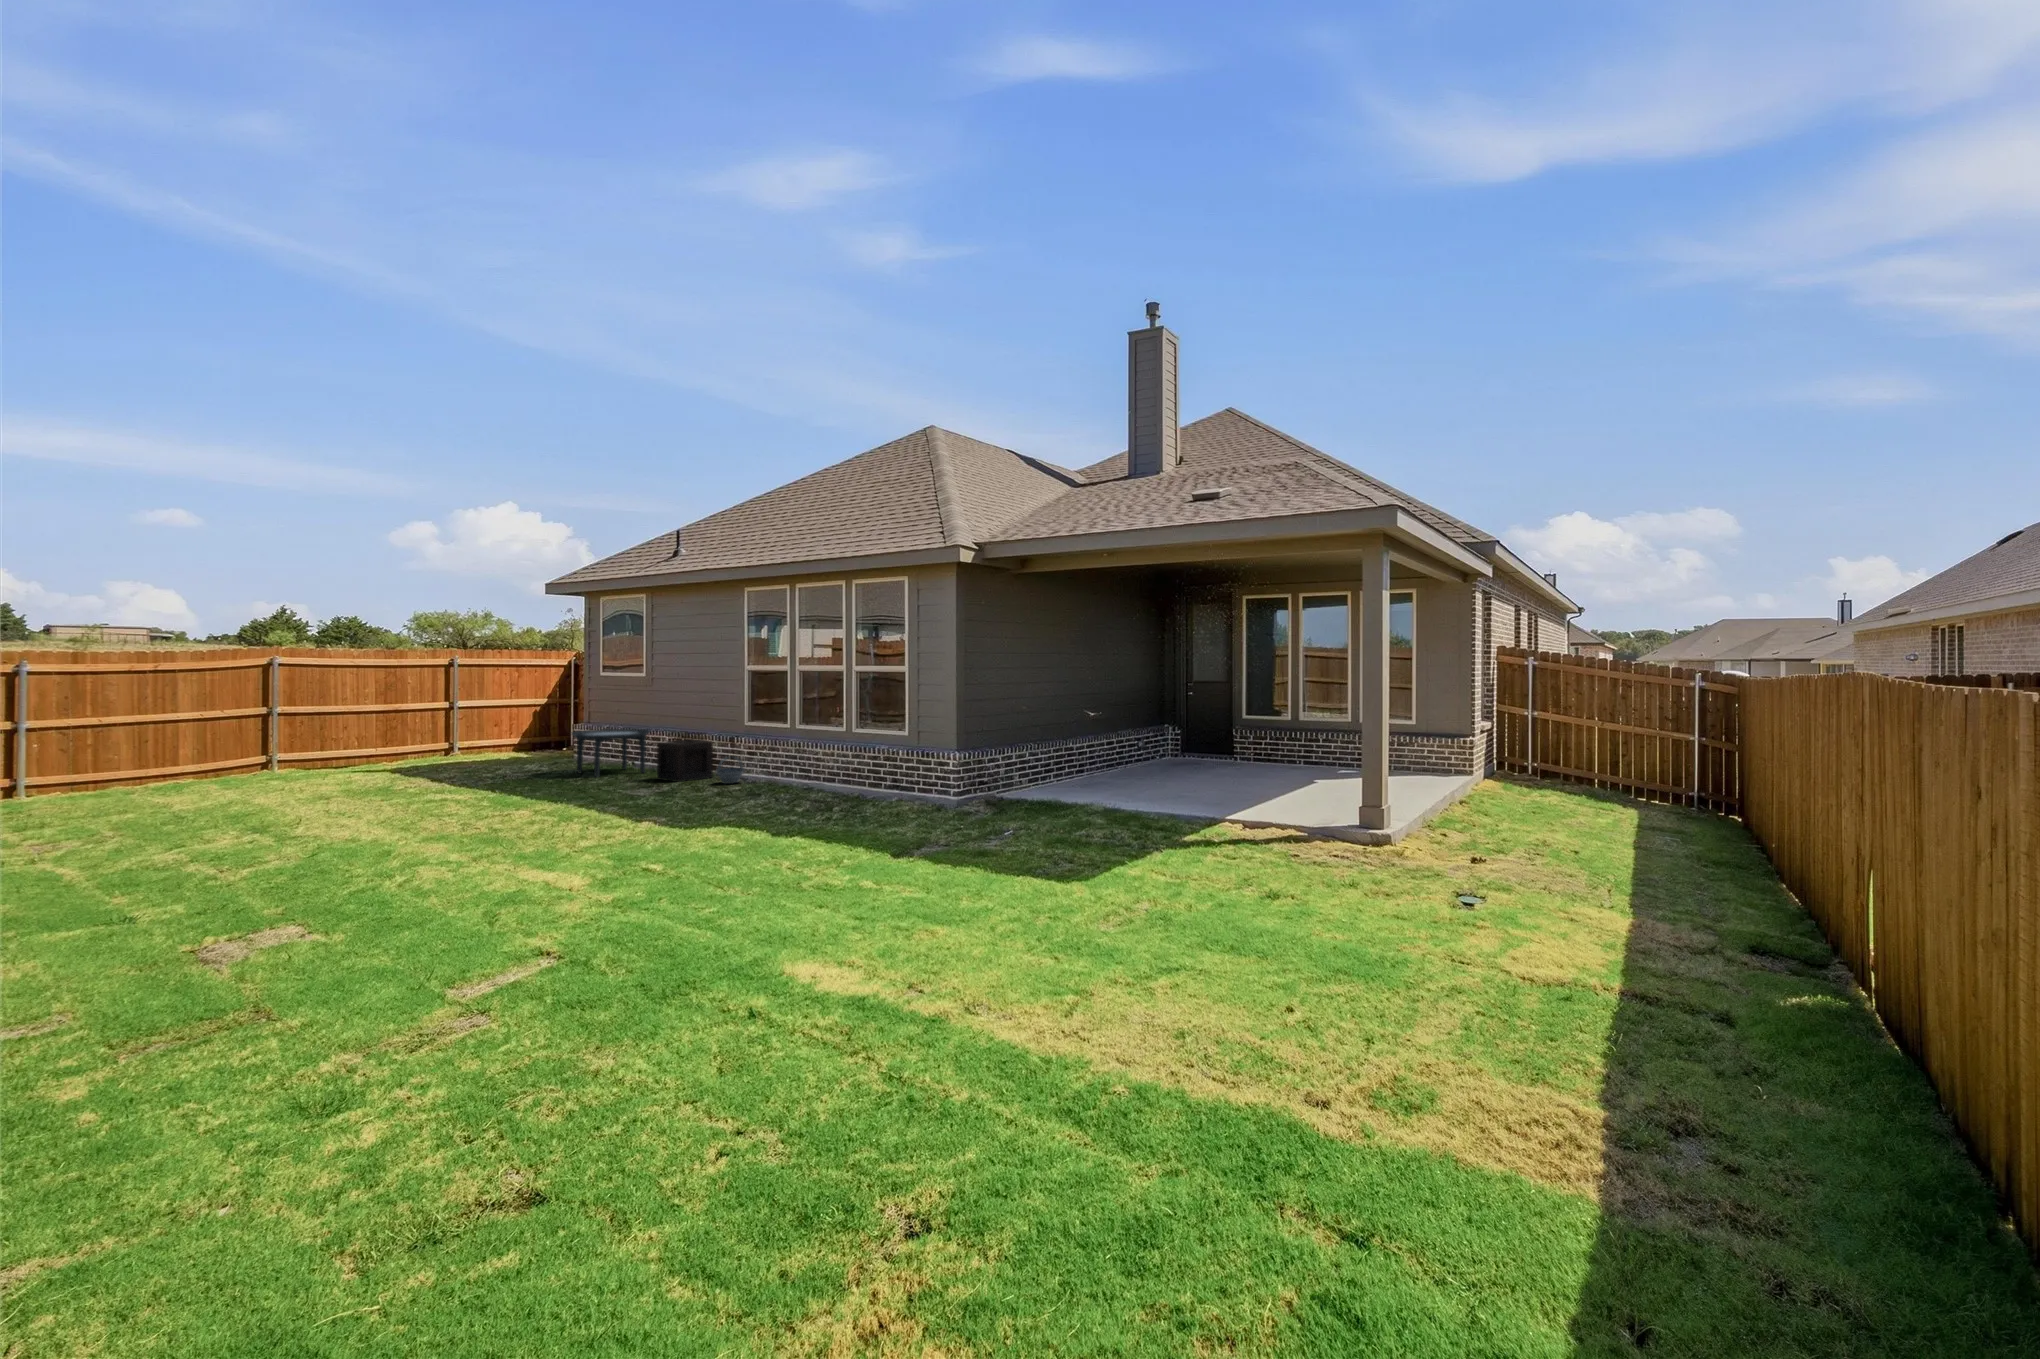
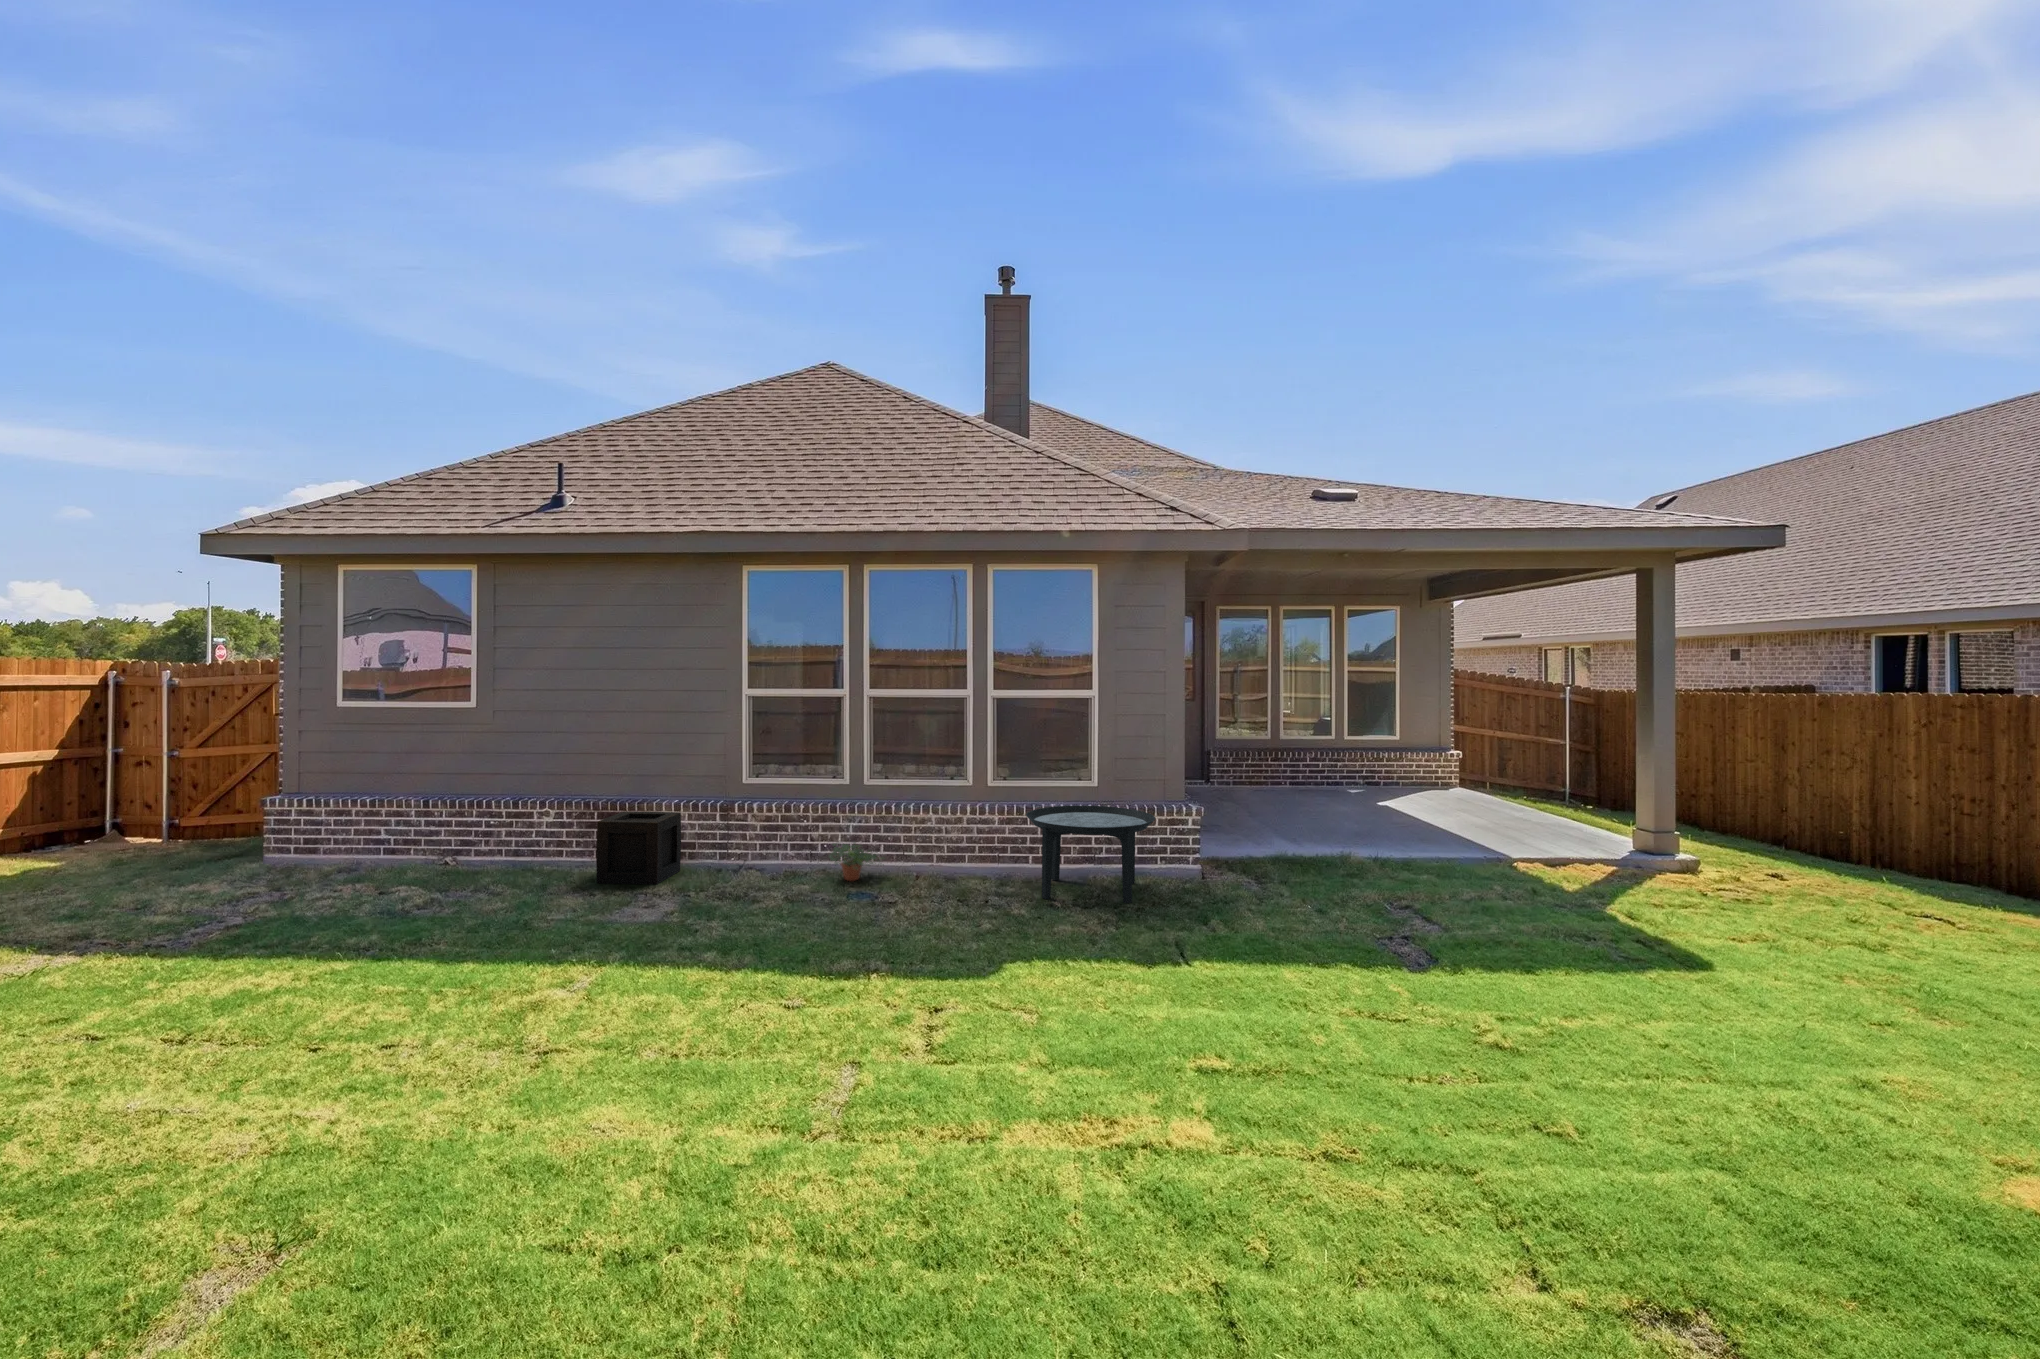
round table: present [572,729,650,777] -> present [1026,806,1155,903]
bucket: present [716,757,745,784] -> none [727,834,771,879]
potted plant: none [748,765,791,789] -> present [829,843,876,881]

